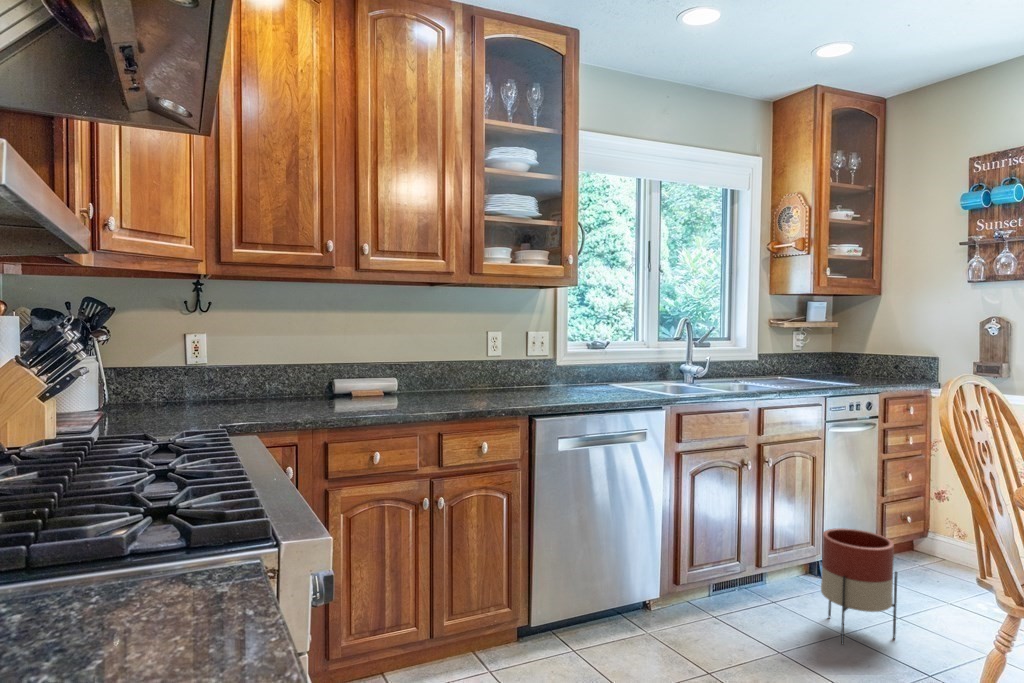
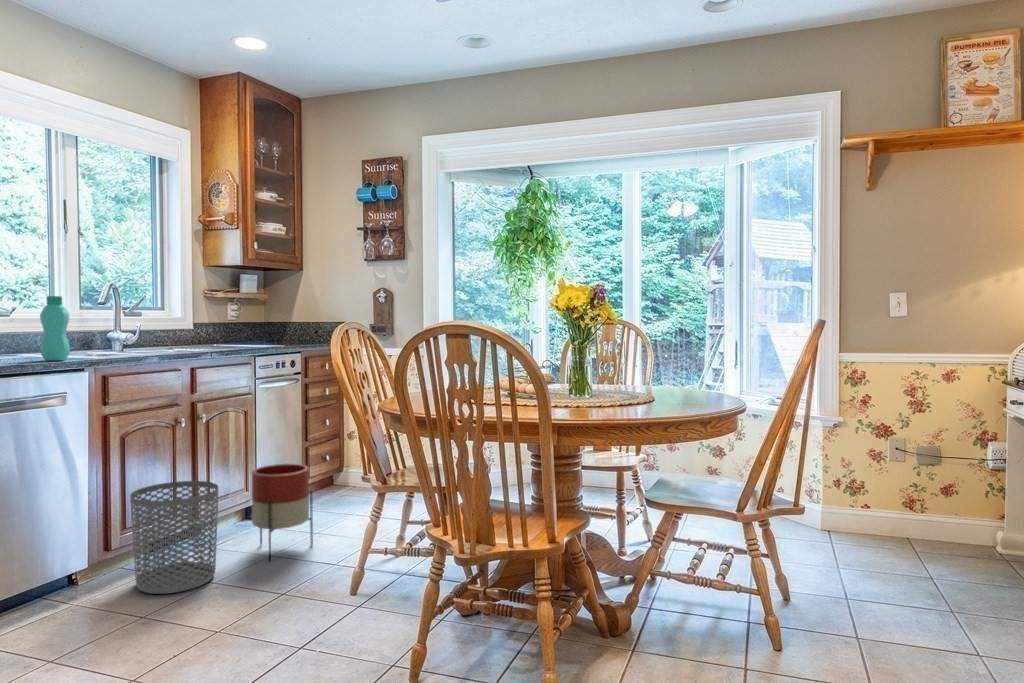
bottle: none [631,339,654,398] -> present [40,296,70,361]
waste bin: none [700,528,787,653] -> present [130,481,219,594]

